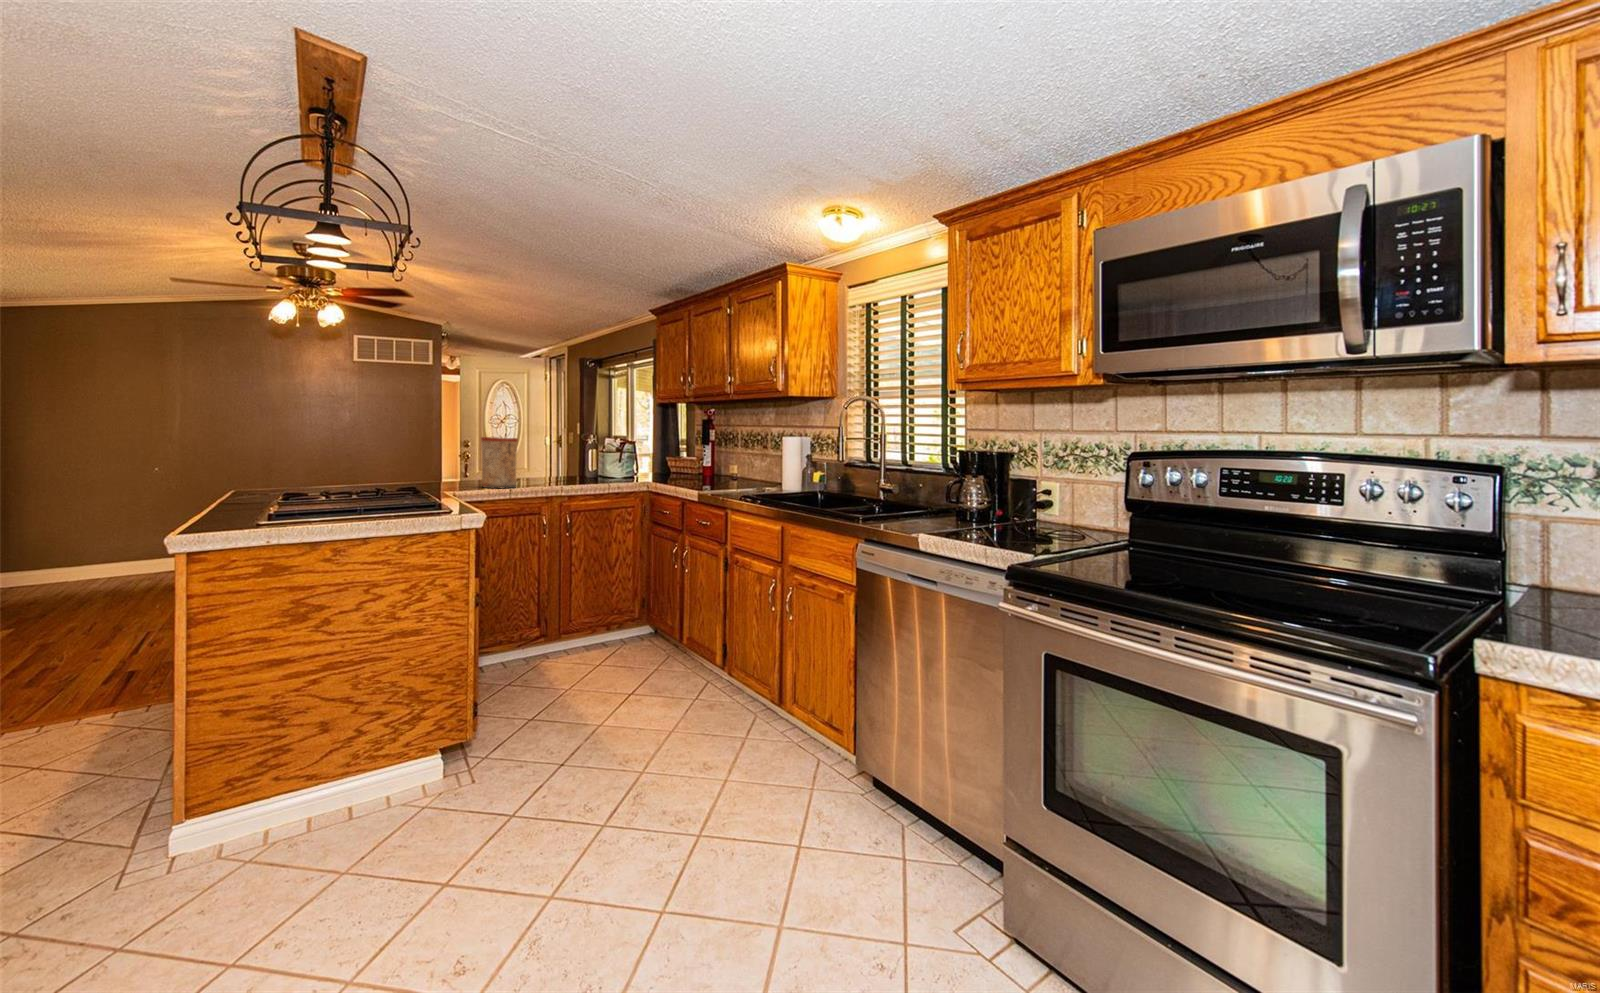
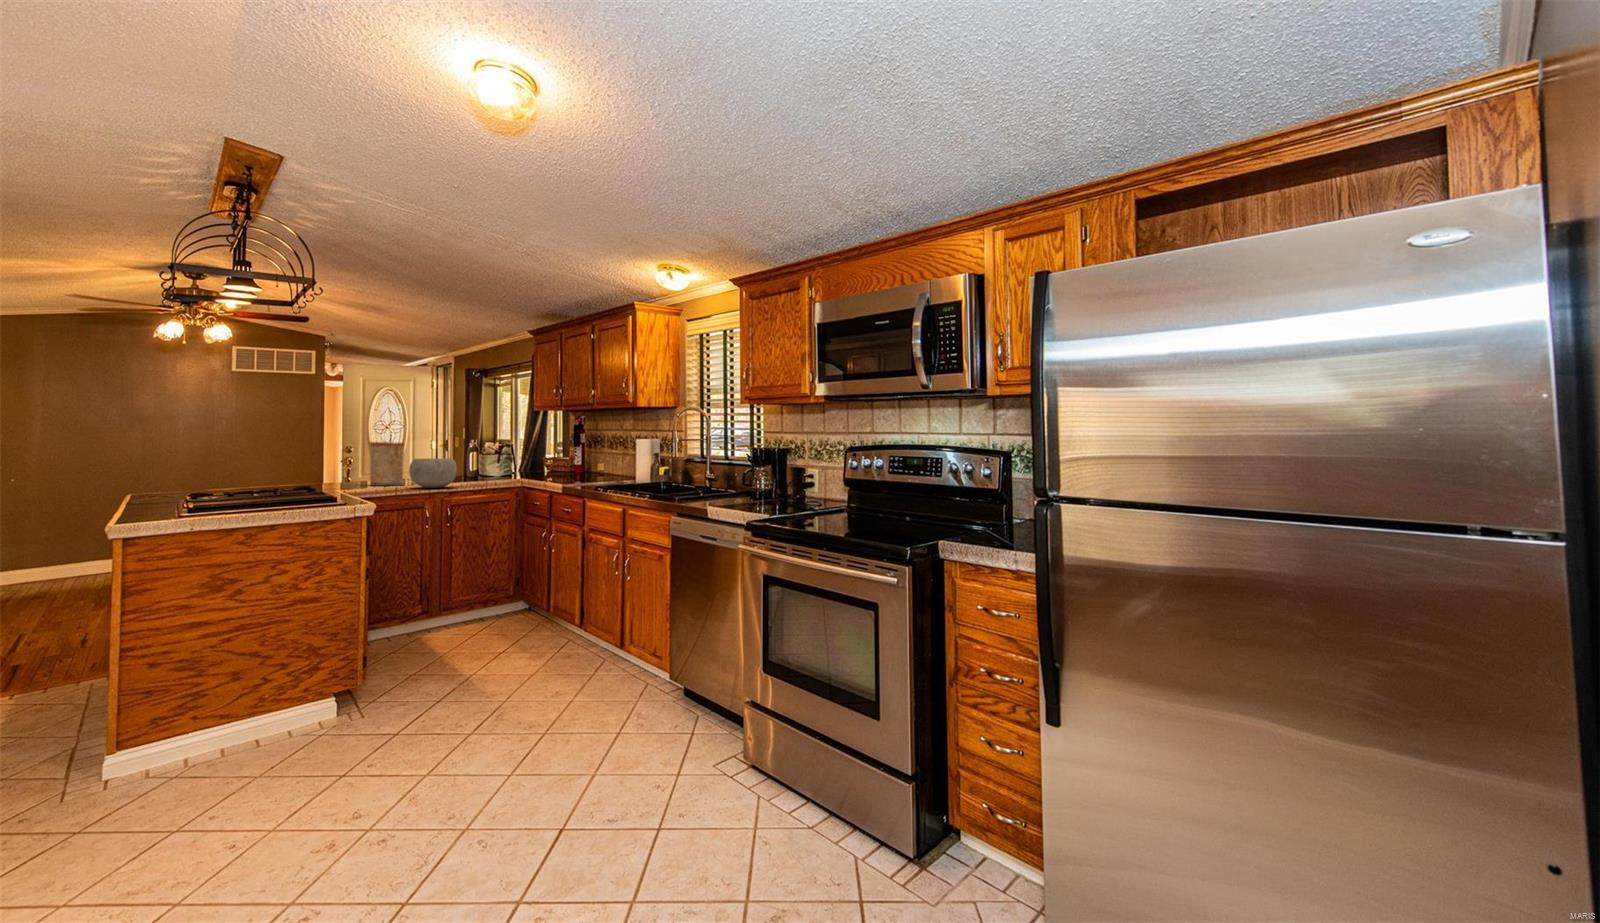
bowl: none [523,457,574,492] -> present [409,458,457,488]

